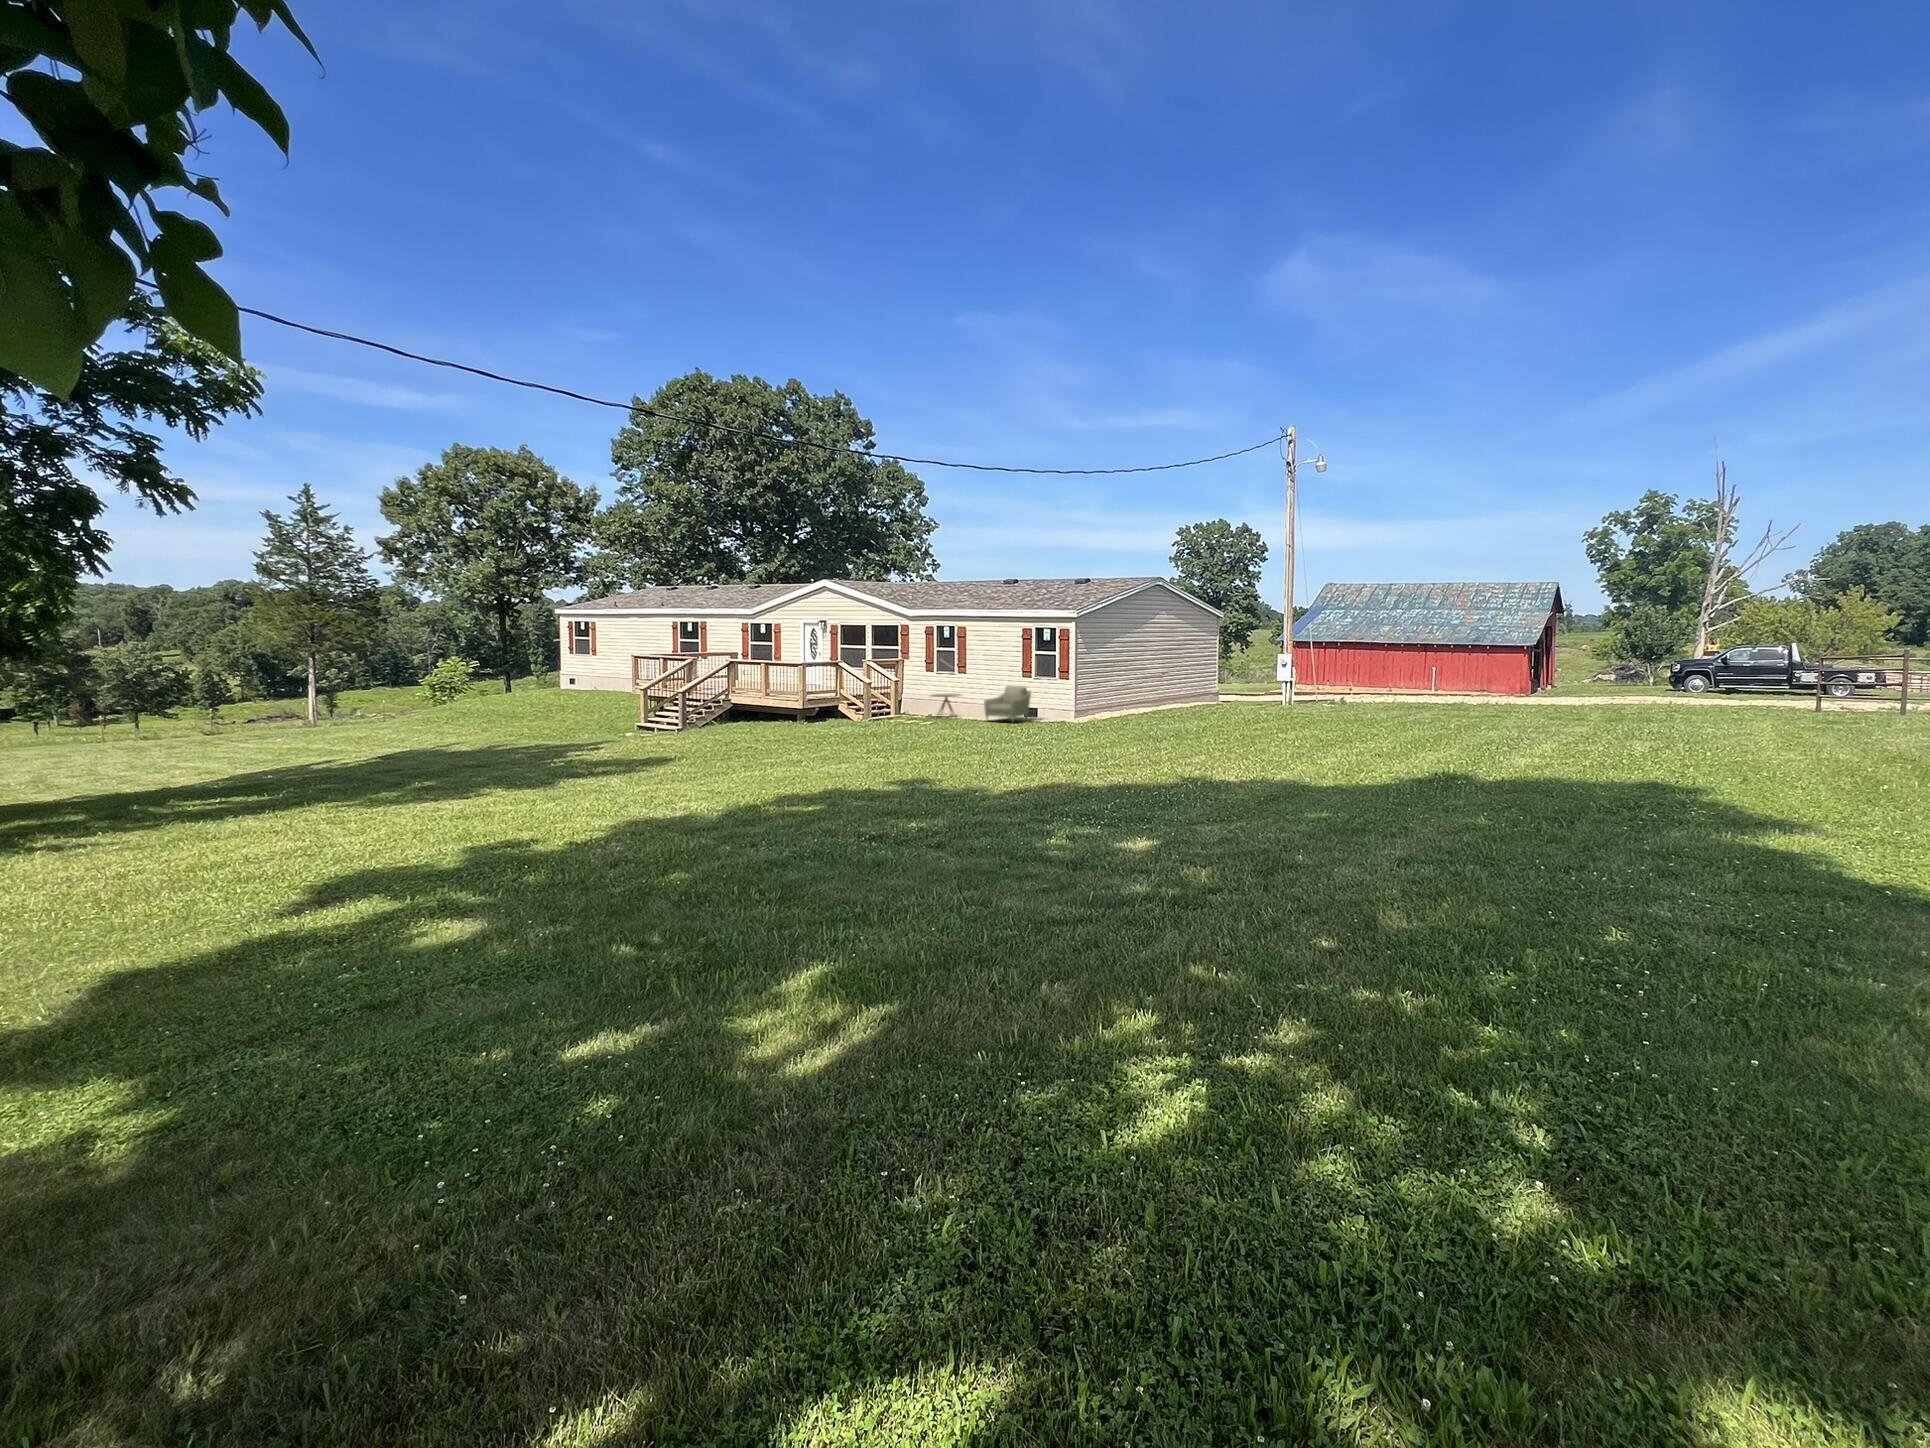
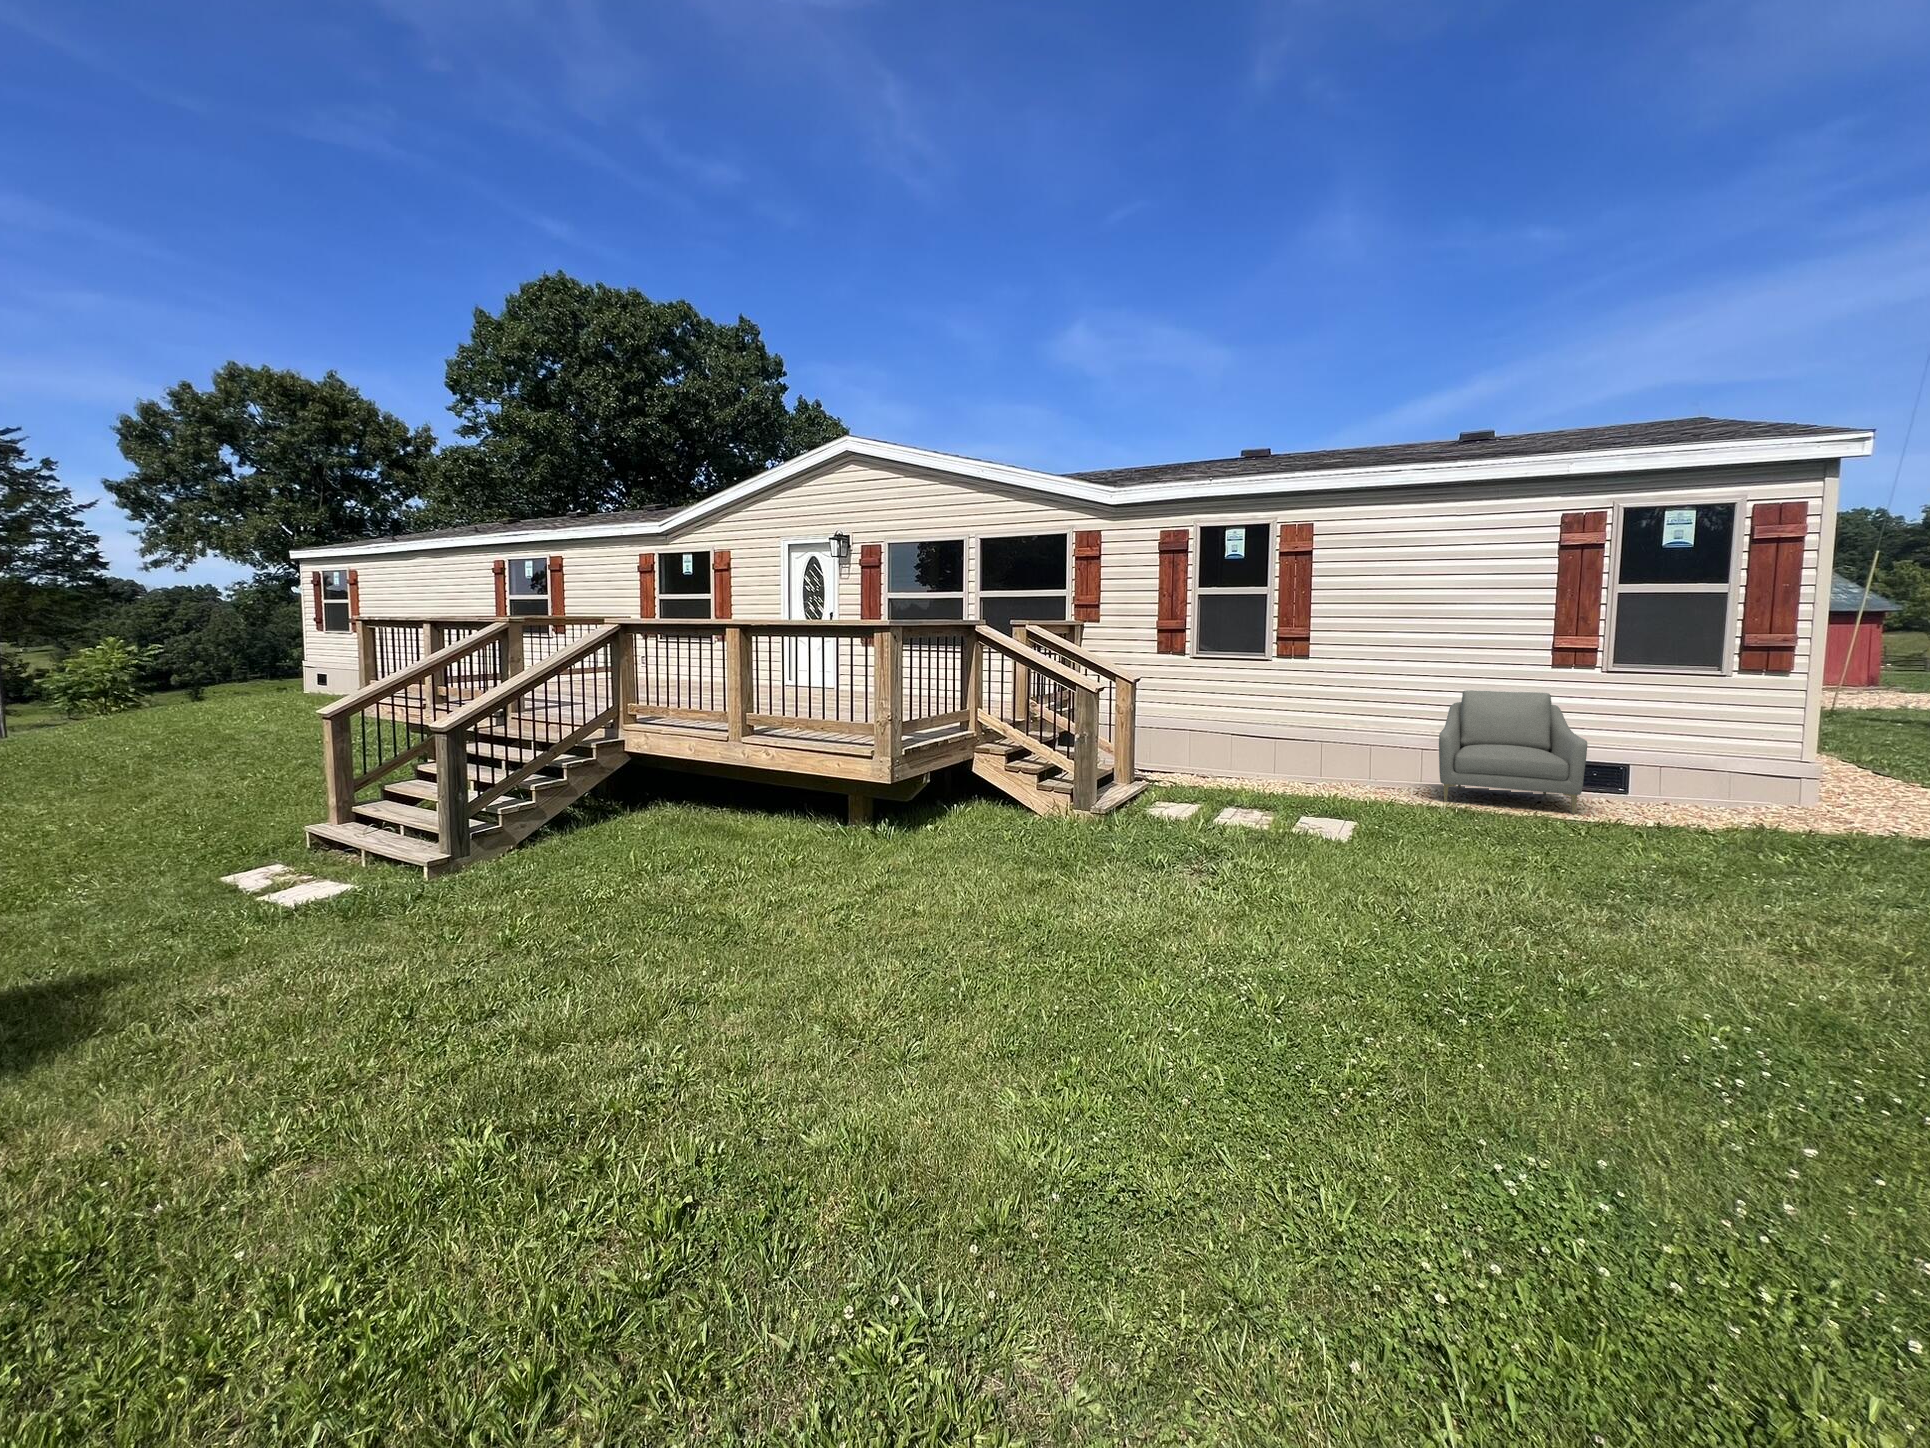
round table: present [932,694,961,715] -> none [1199,711,1298,784]

